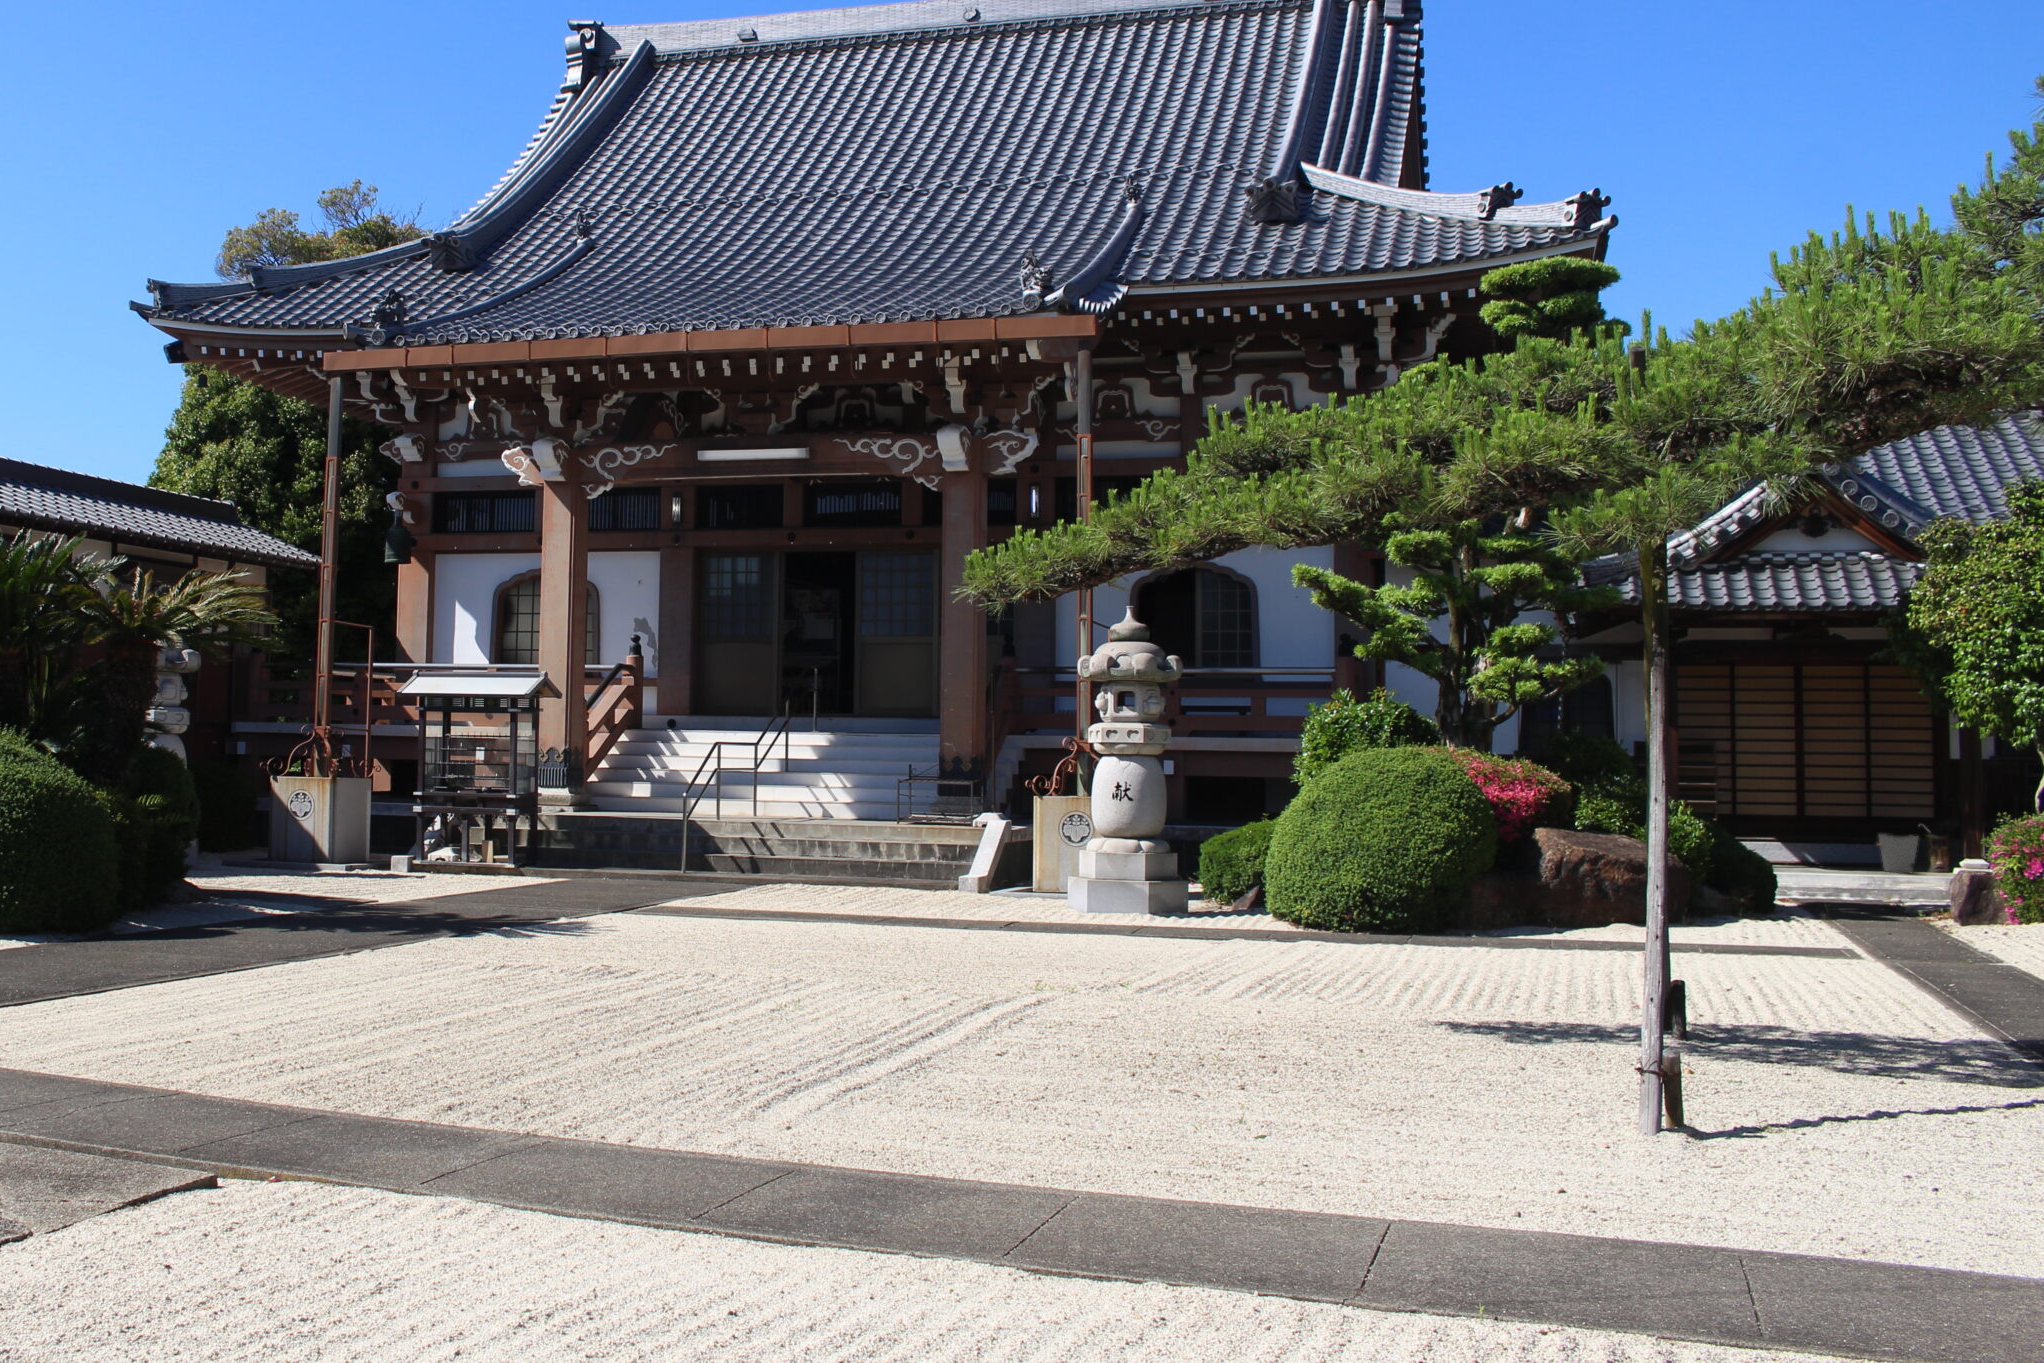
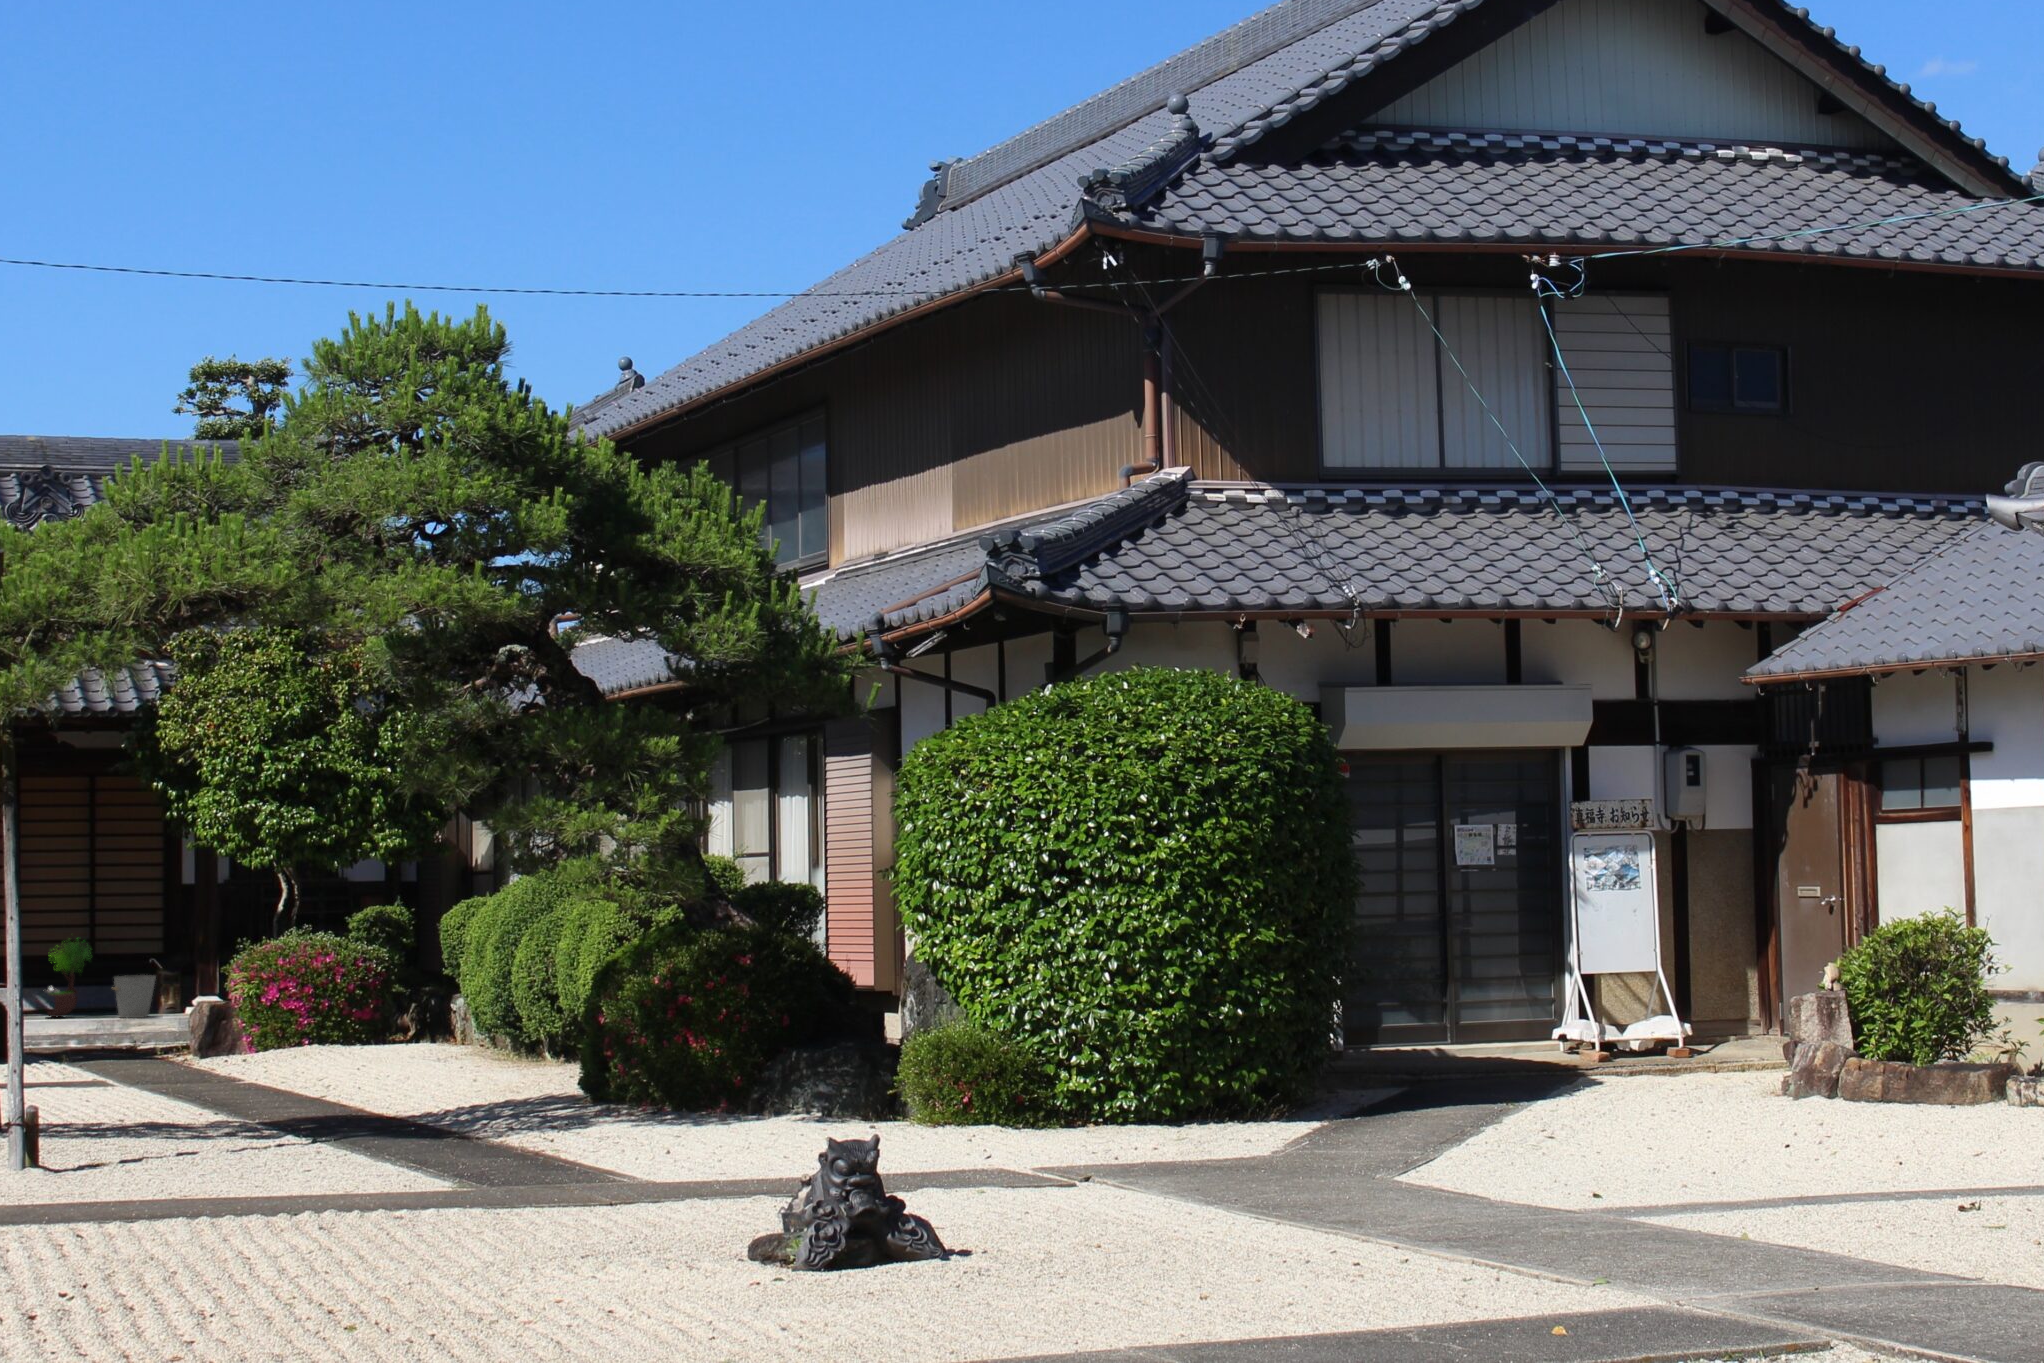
potted tree: none [1809,792,1857,865] -> present [47,938,91,1017]

